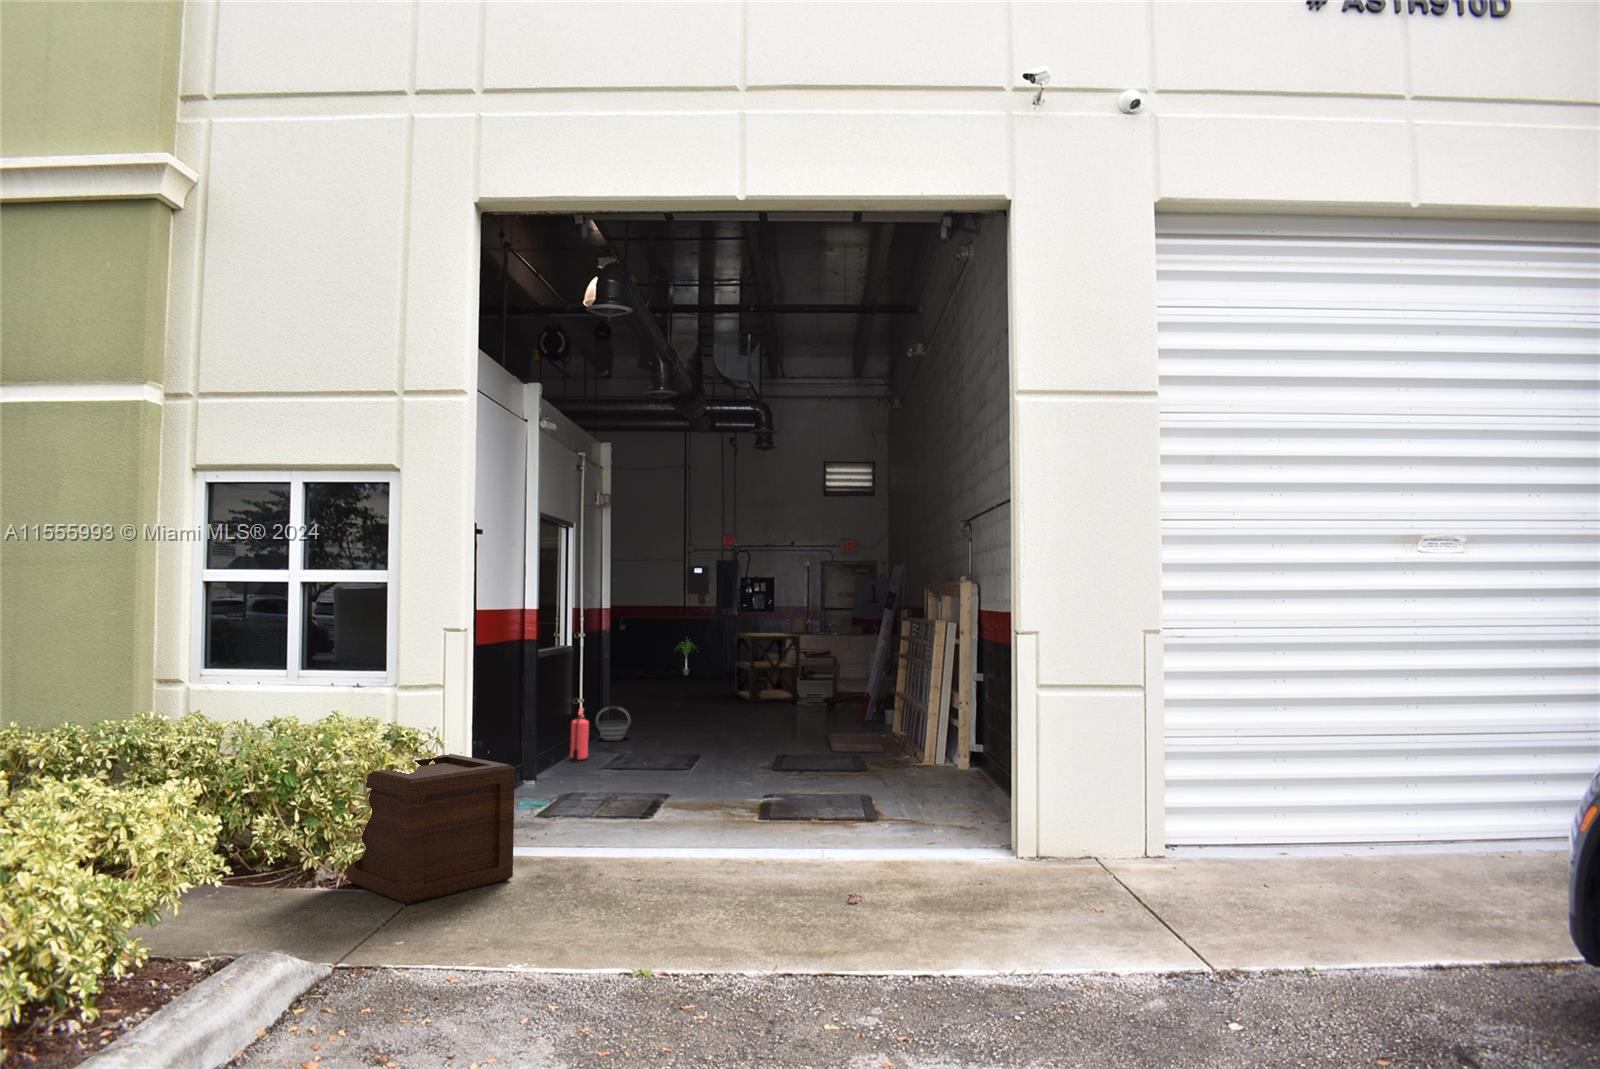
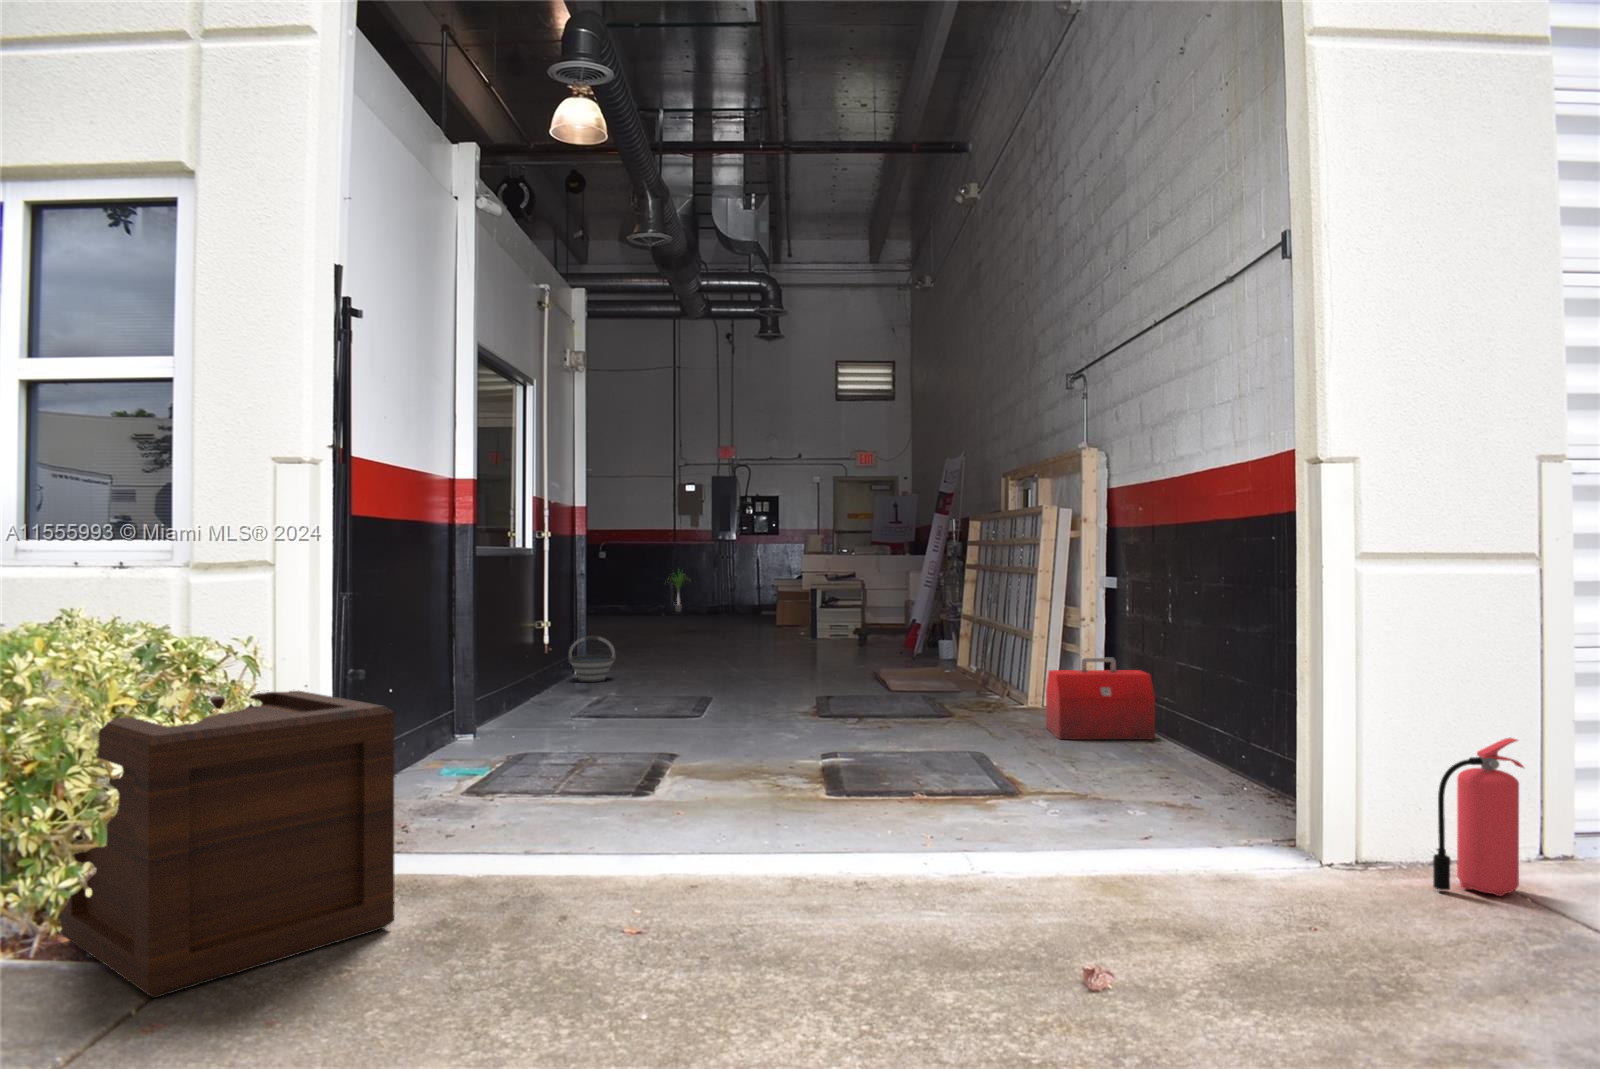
shelving unit: present [735,632,800,702] -> none [741,555,822,637]
fire extinguisher: present [570,708,589,761] -> present [1433,738,1524,896]
toolbox: none [925,731,993,788] -> present [1046,658,1155,739]

